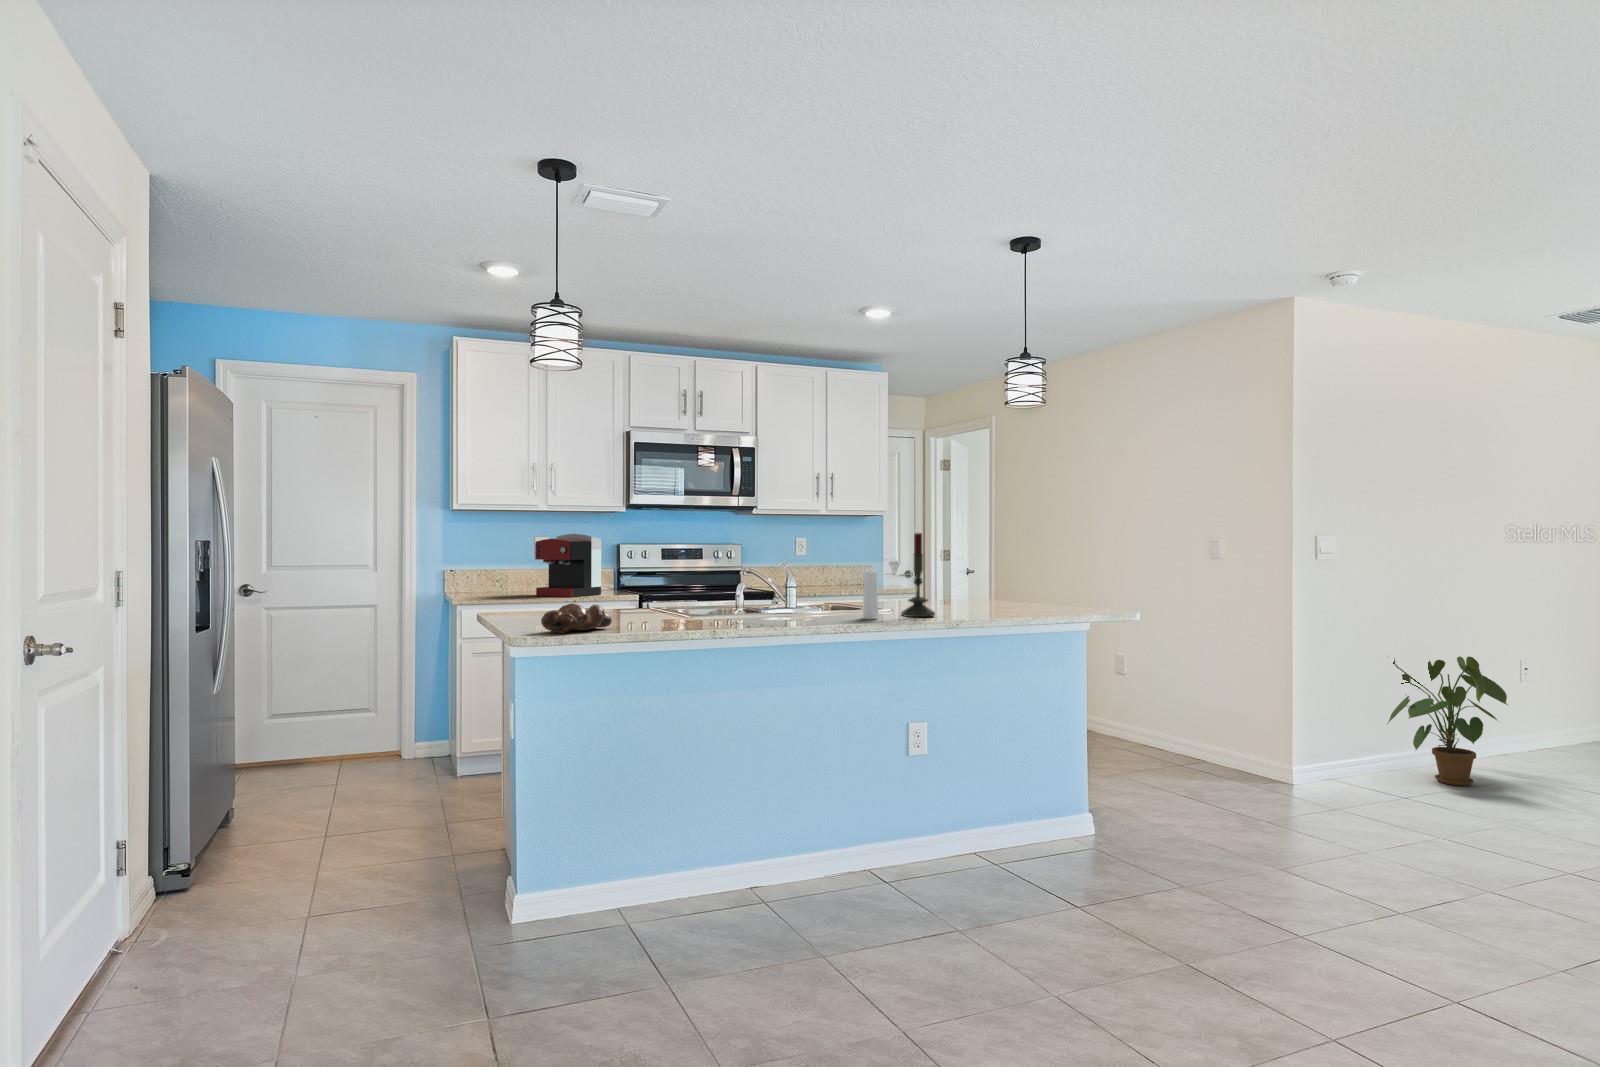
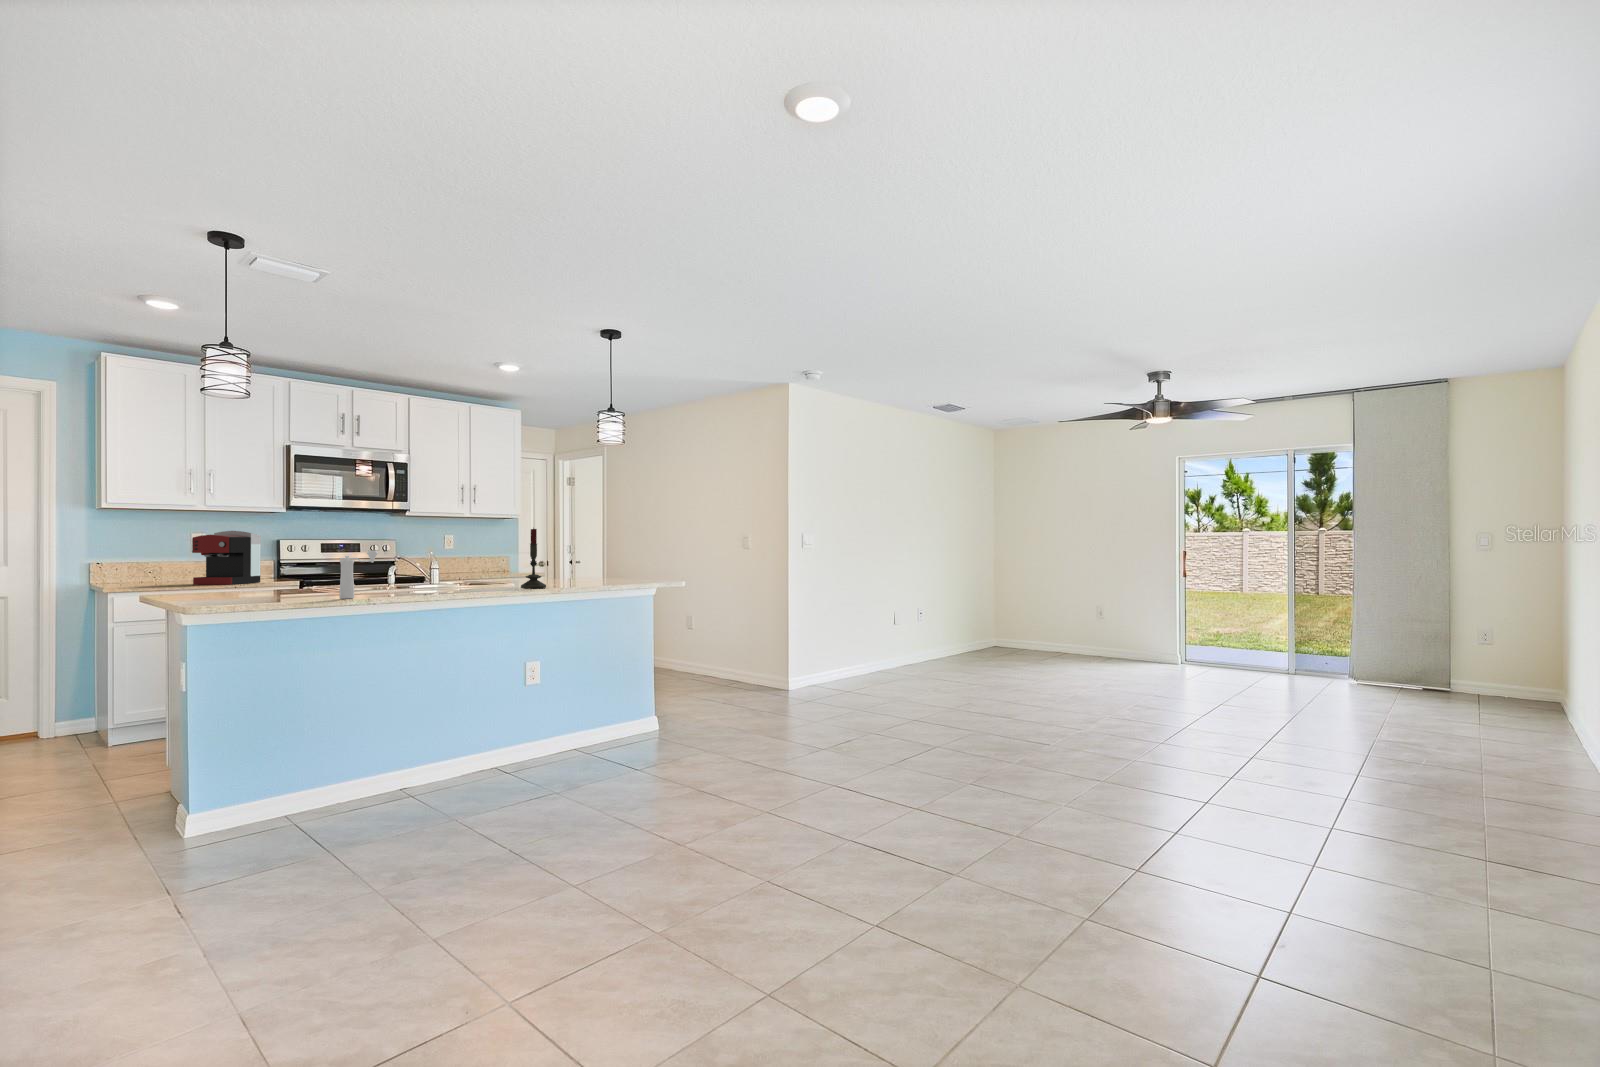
pepper mill: present [863,561,900,619] -> present [339,550,378,599]
bread loaf: present [541,603,612,633] -> none [211,582,276,605]
house plant: present [1387,656,1508,786] -> none [841,606,914,685]

